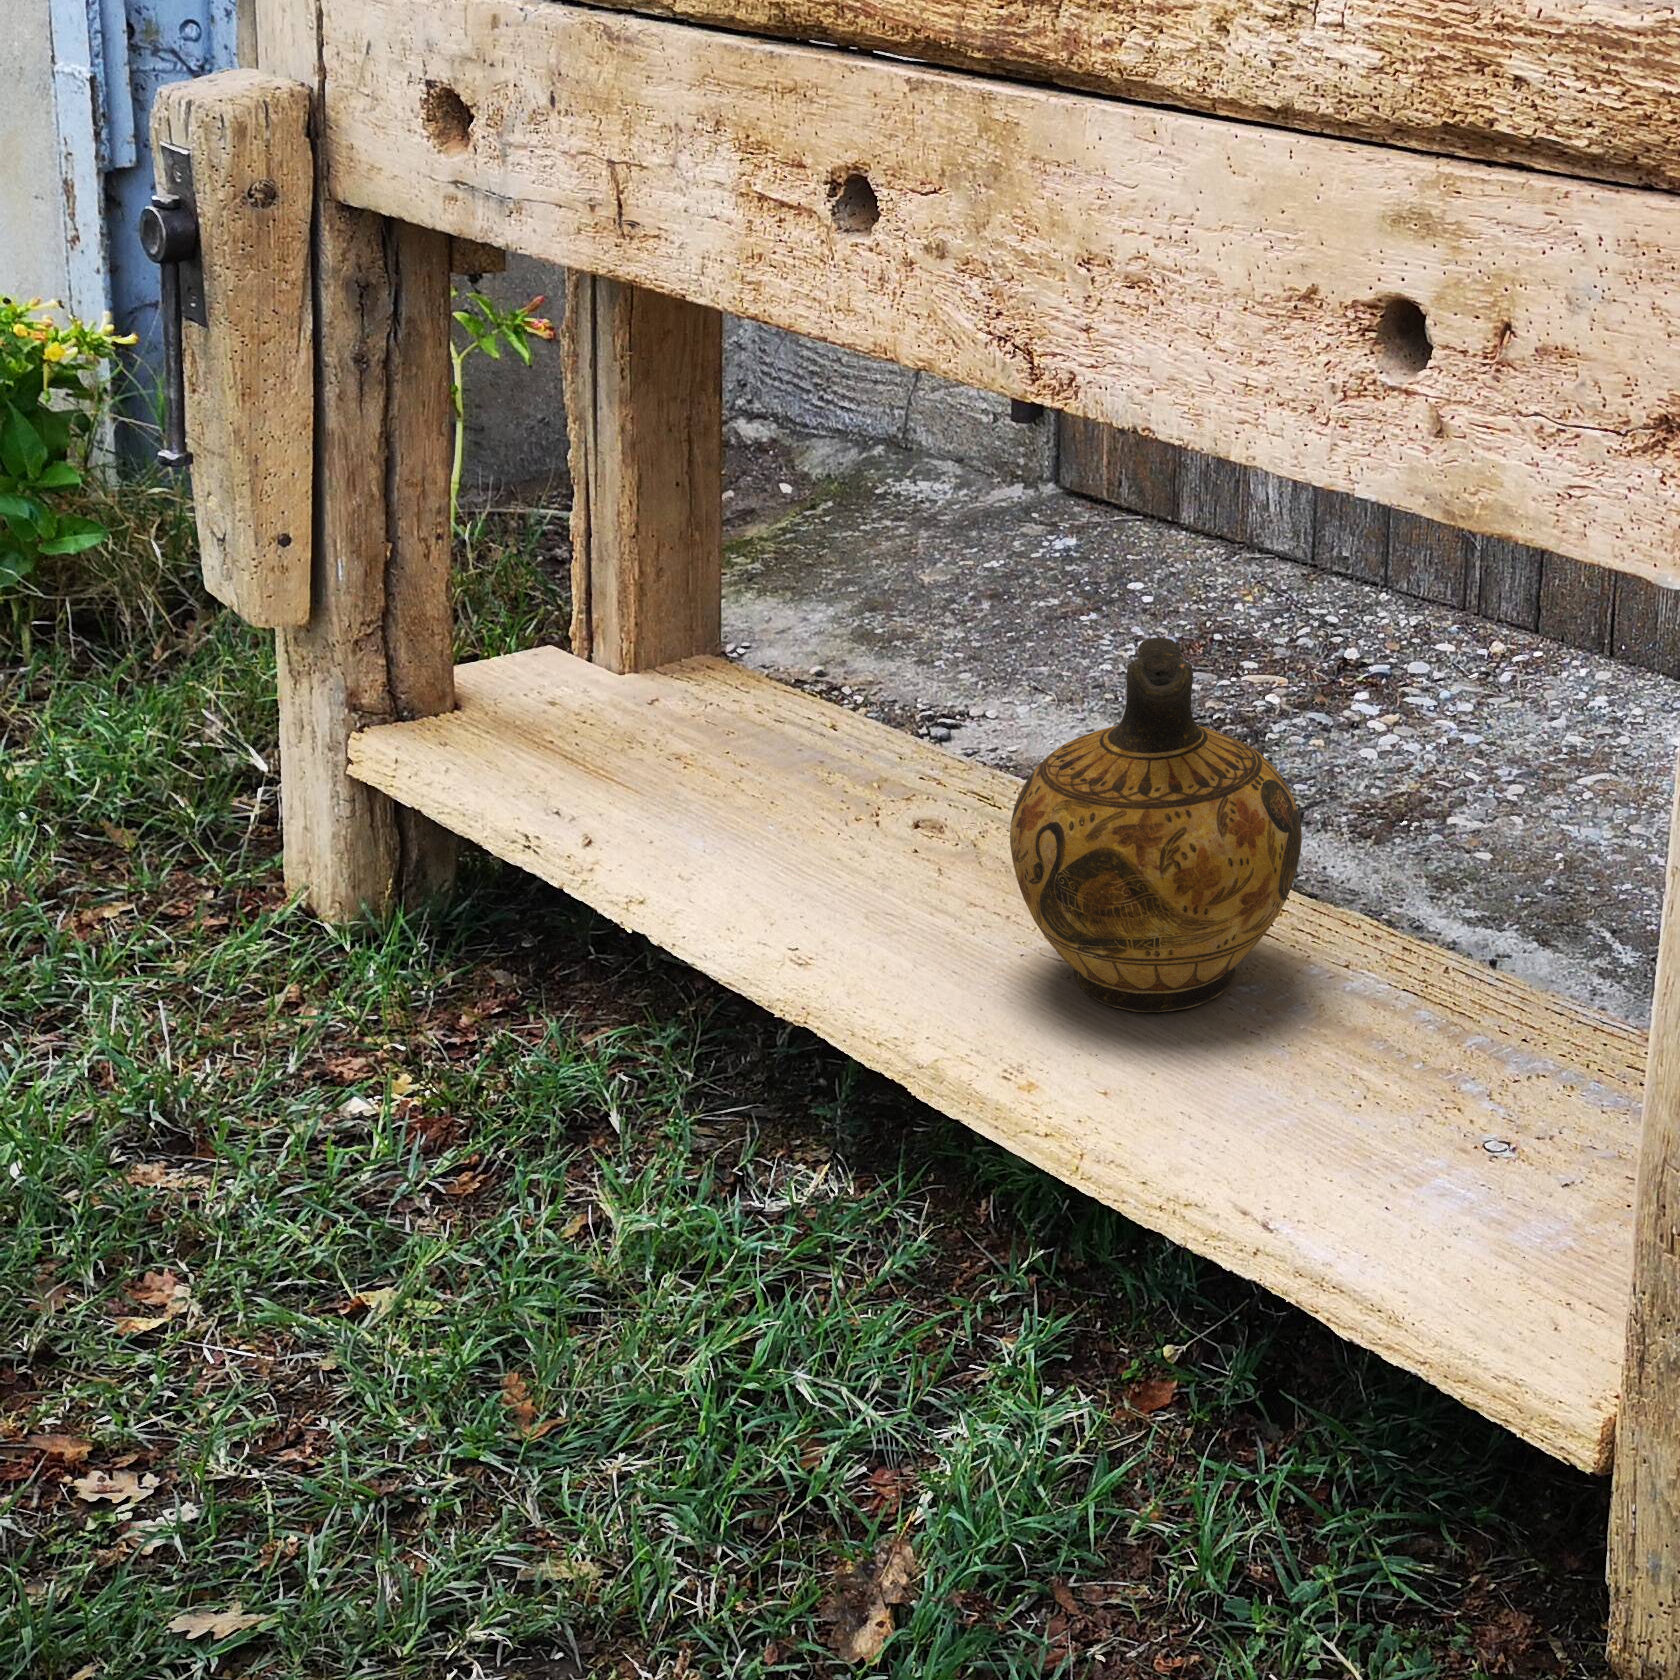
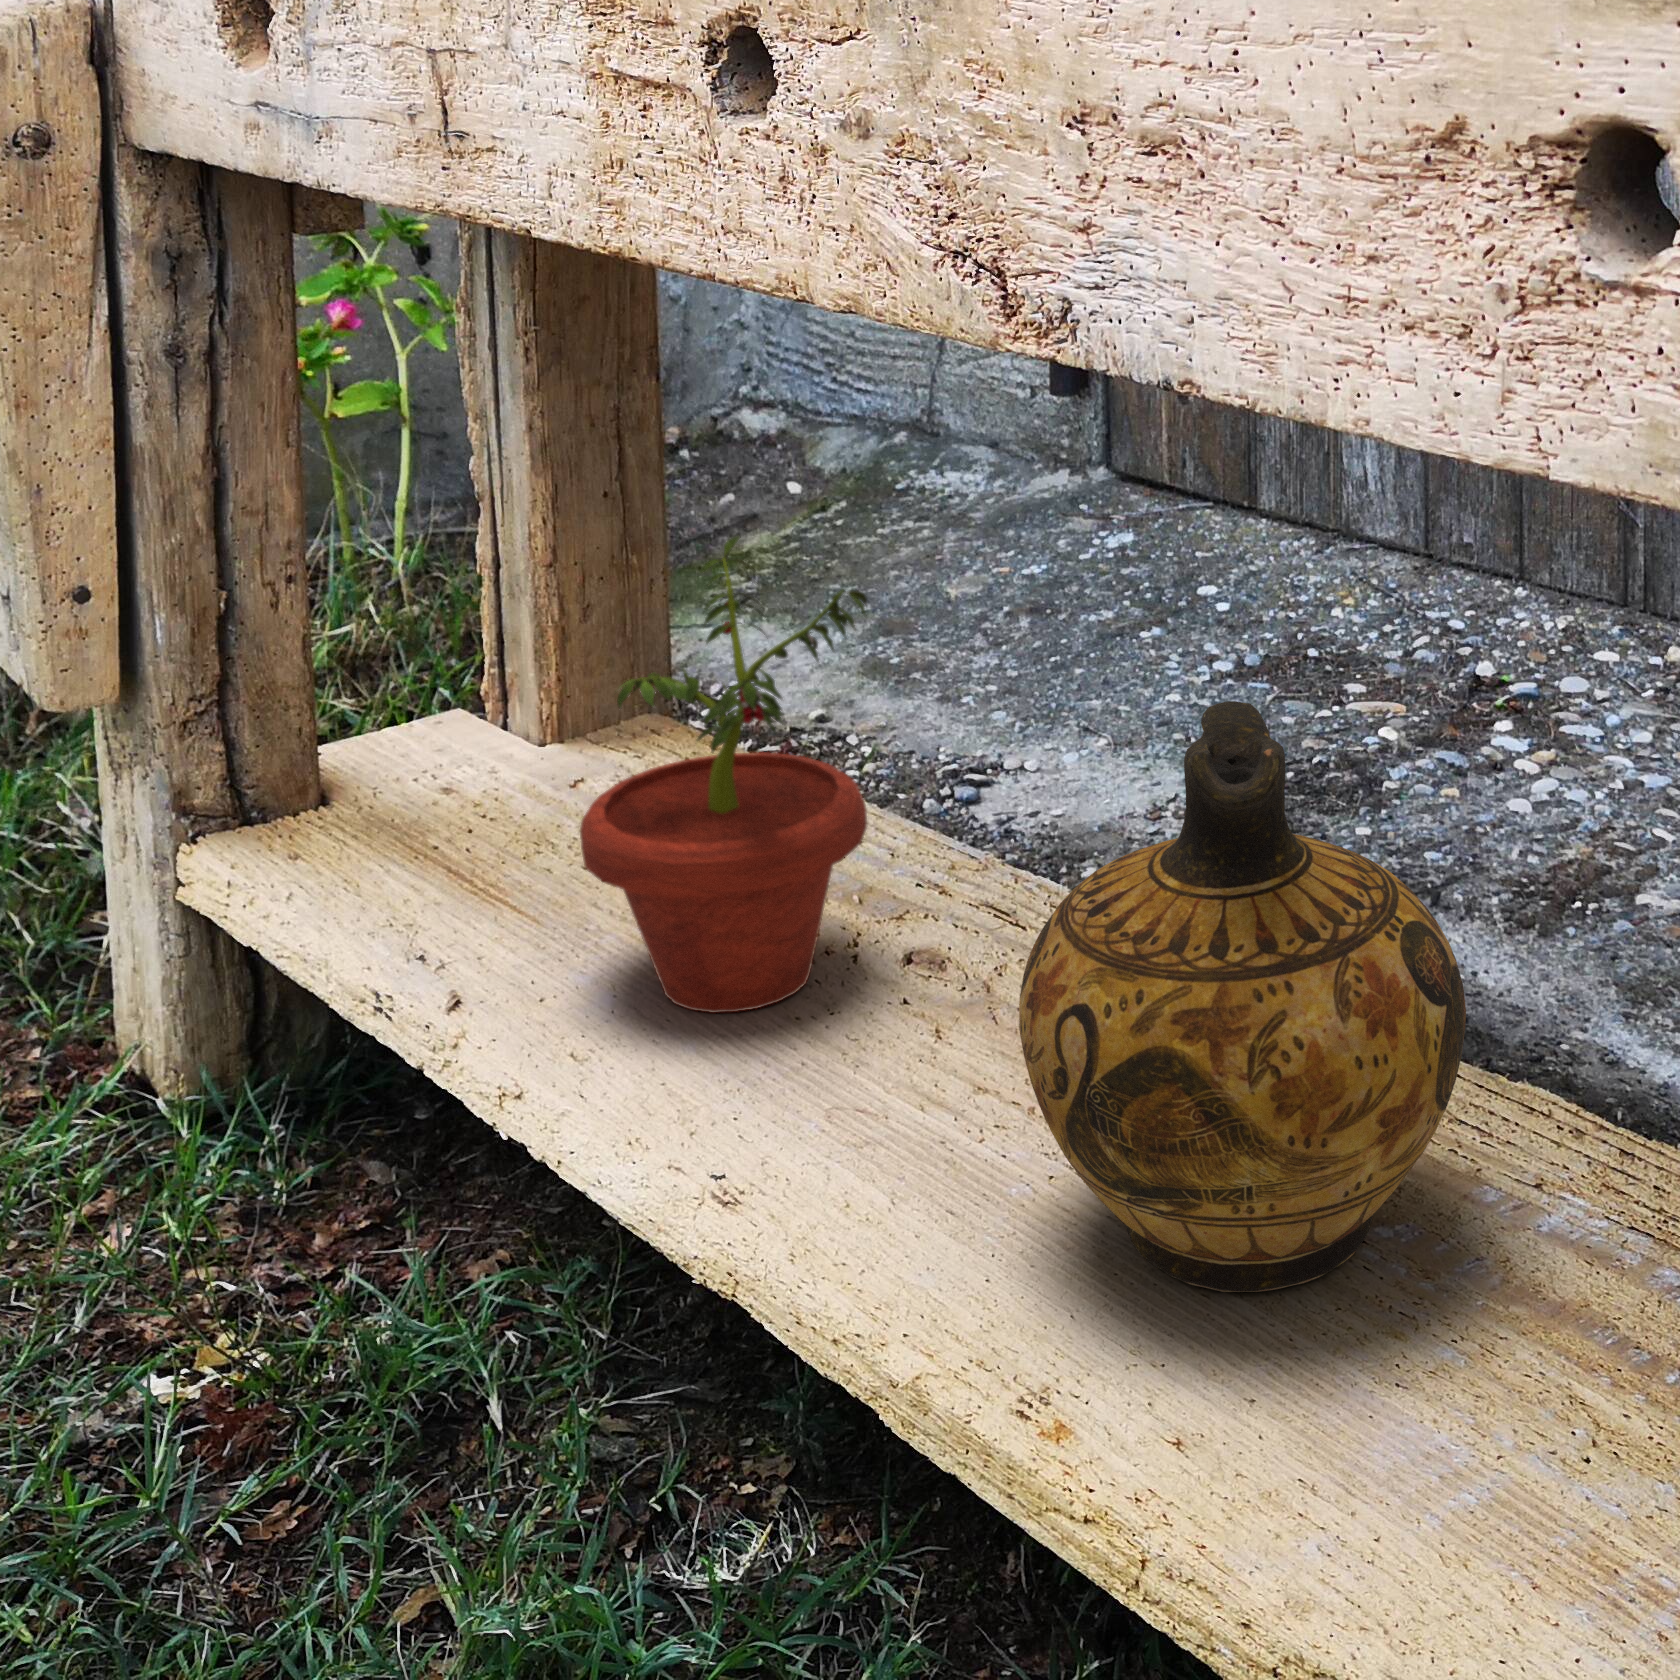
potted plant: none [688,515,904,849] -> present [580,536,867,1013]

